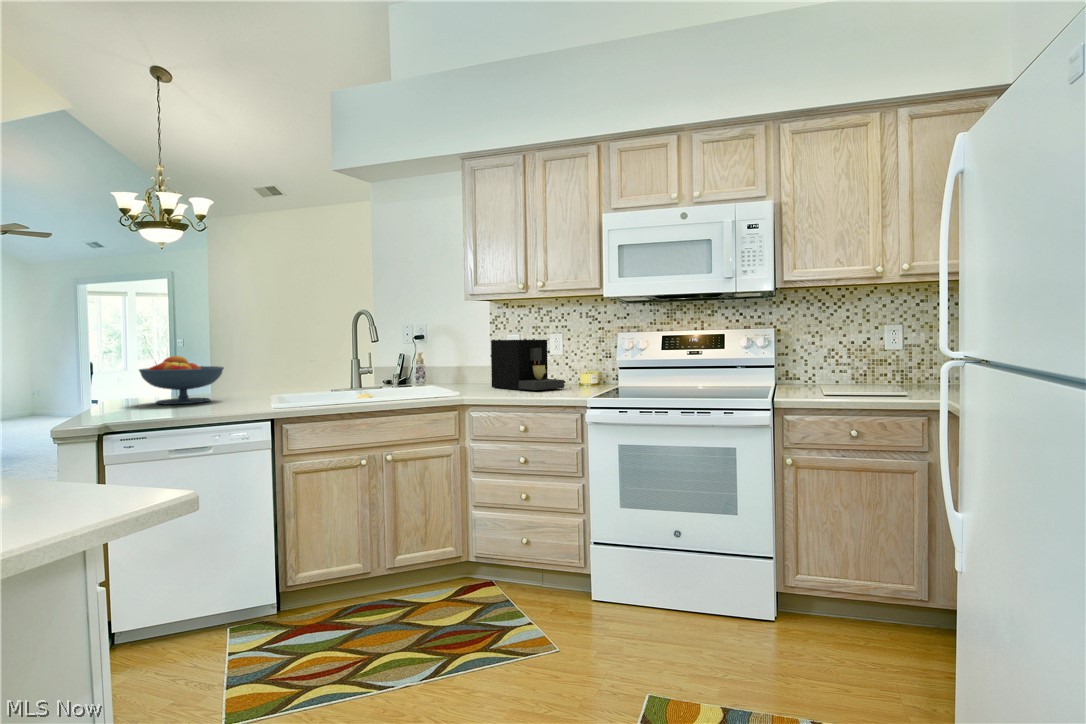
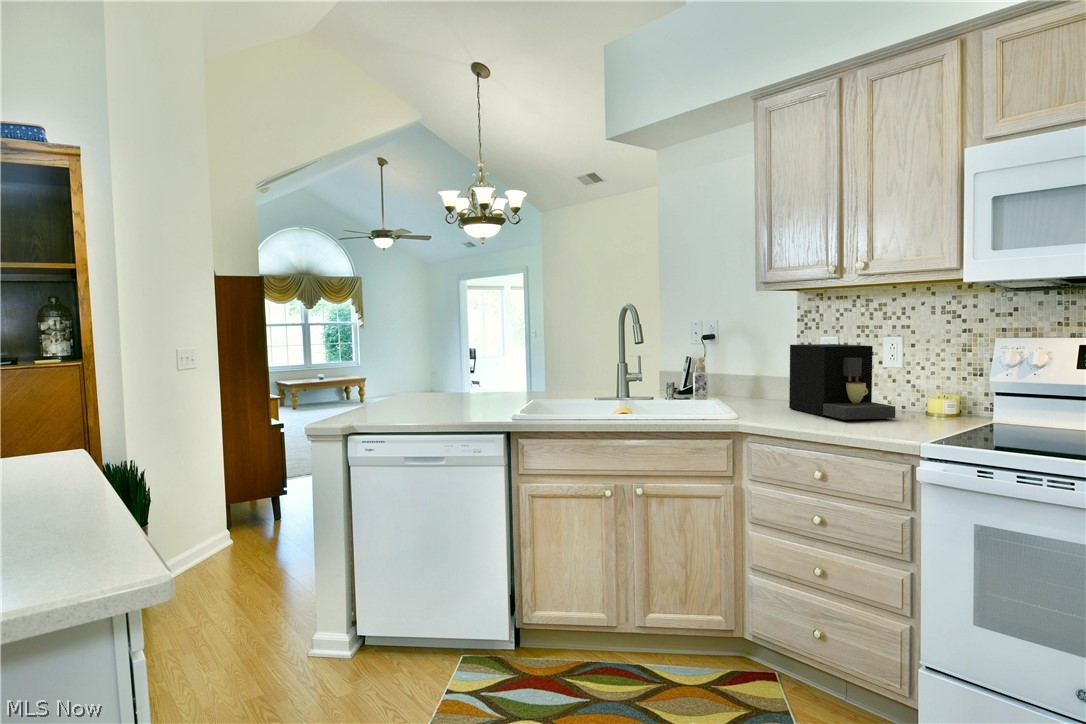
fruit bowl: present [139,356,224,404] -> none [403,358,481,409]

